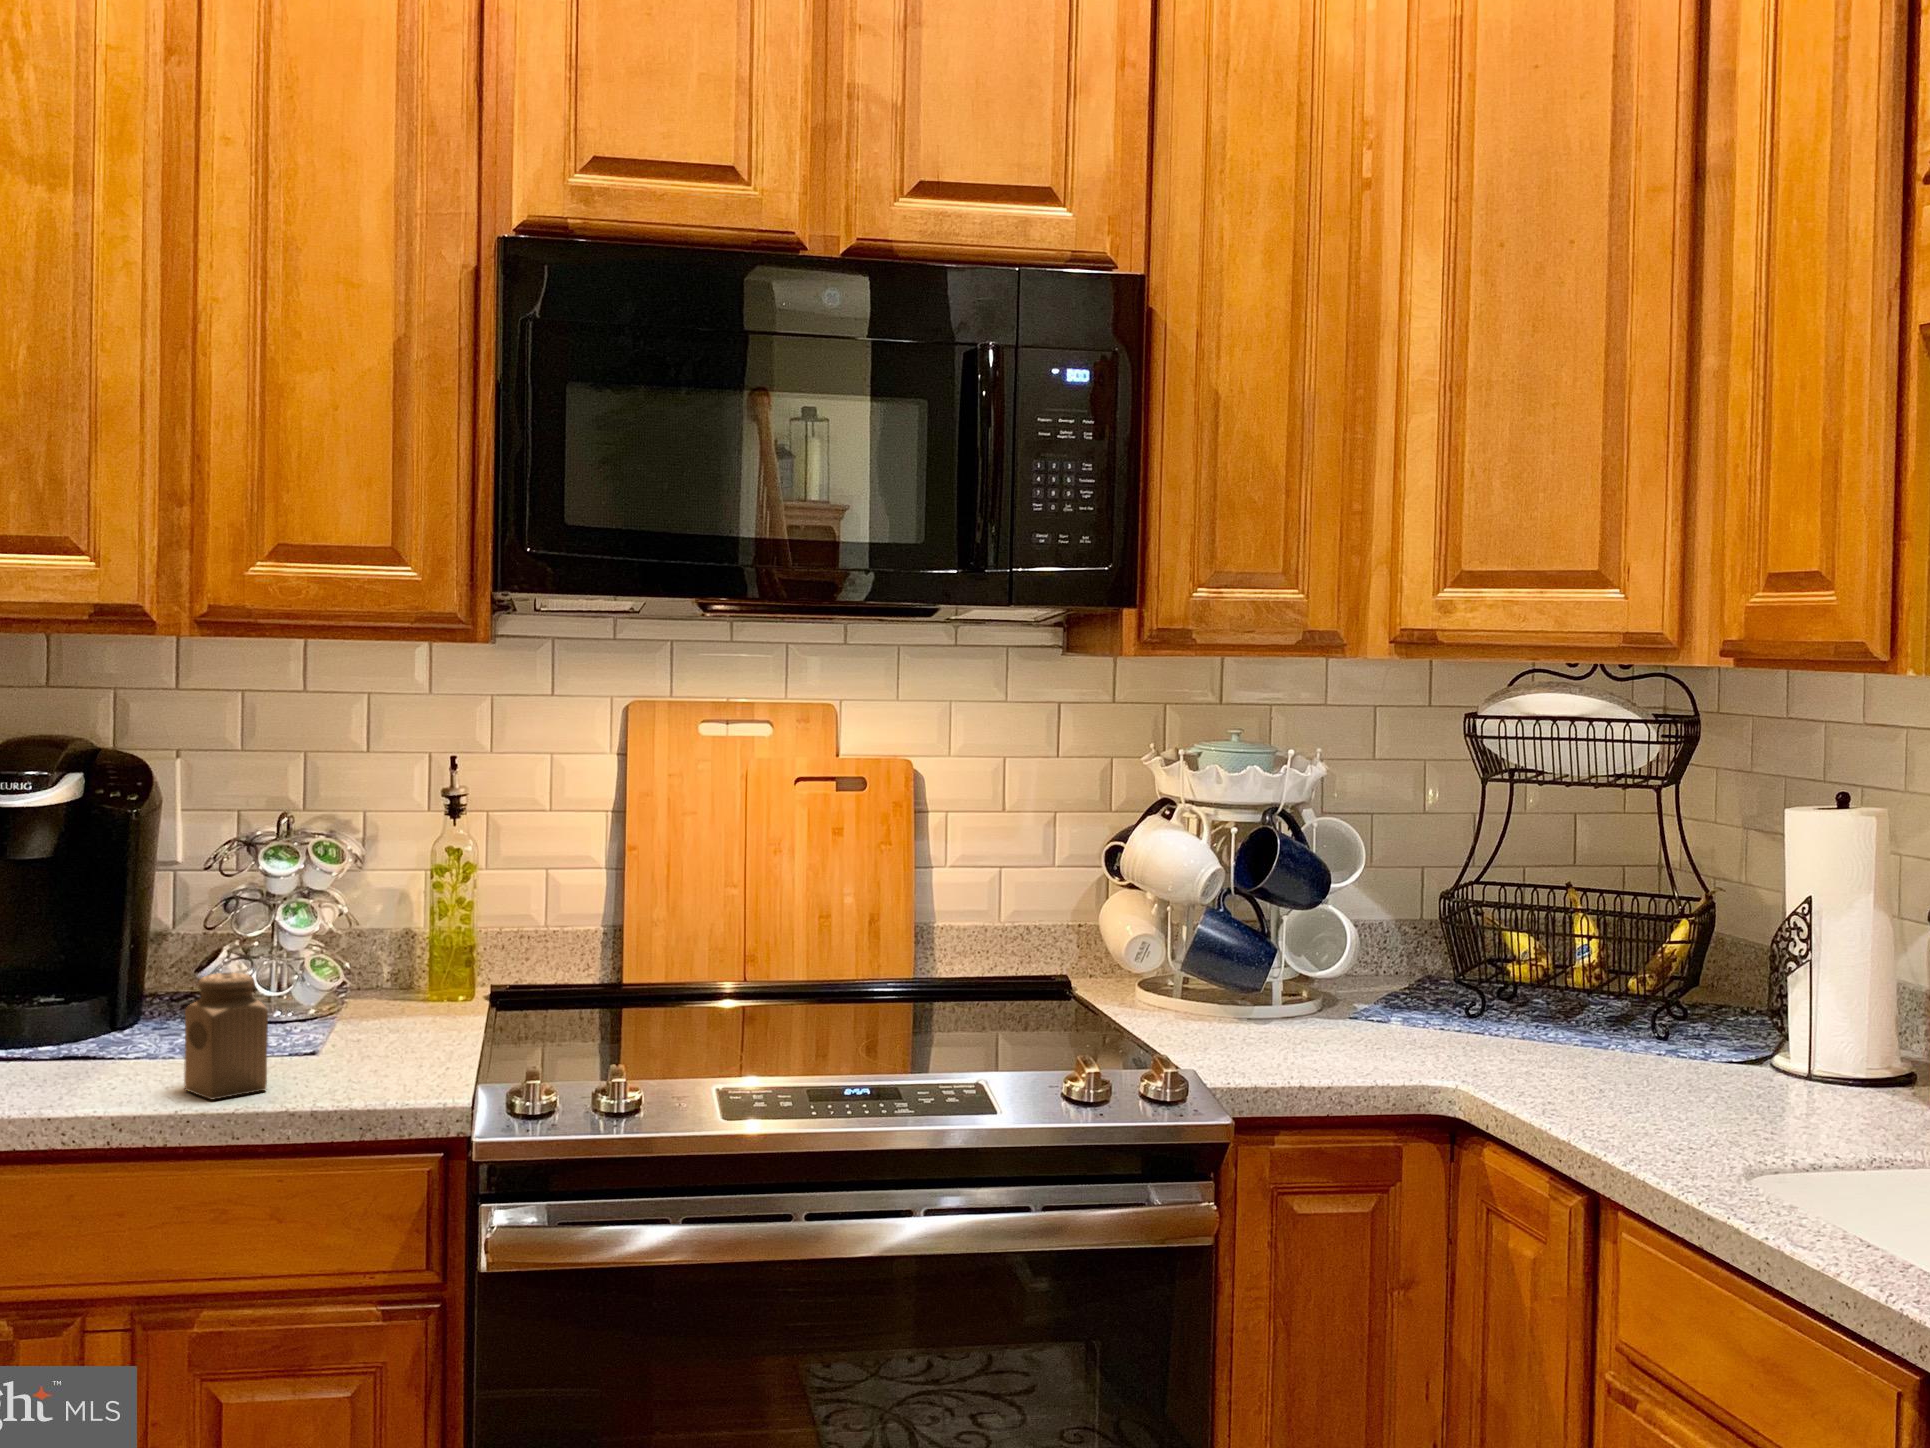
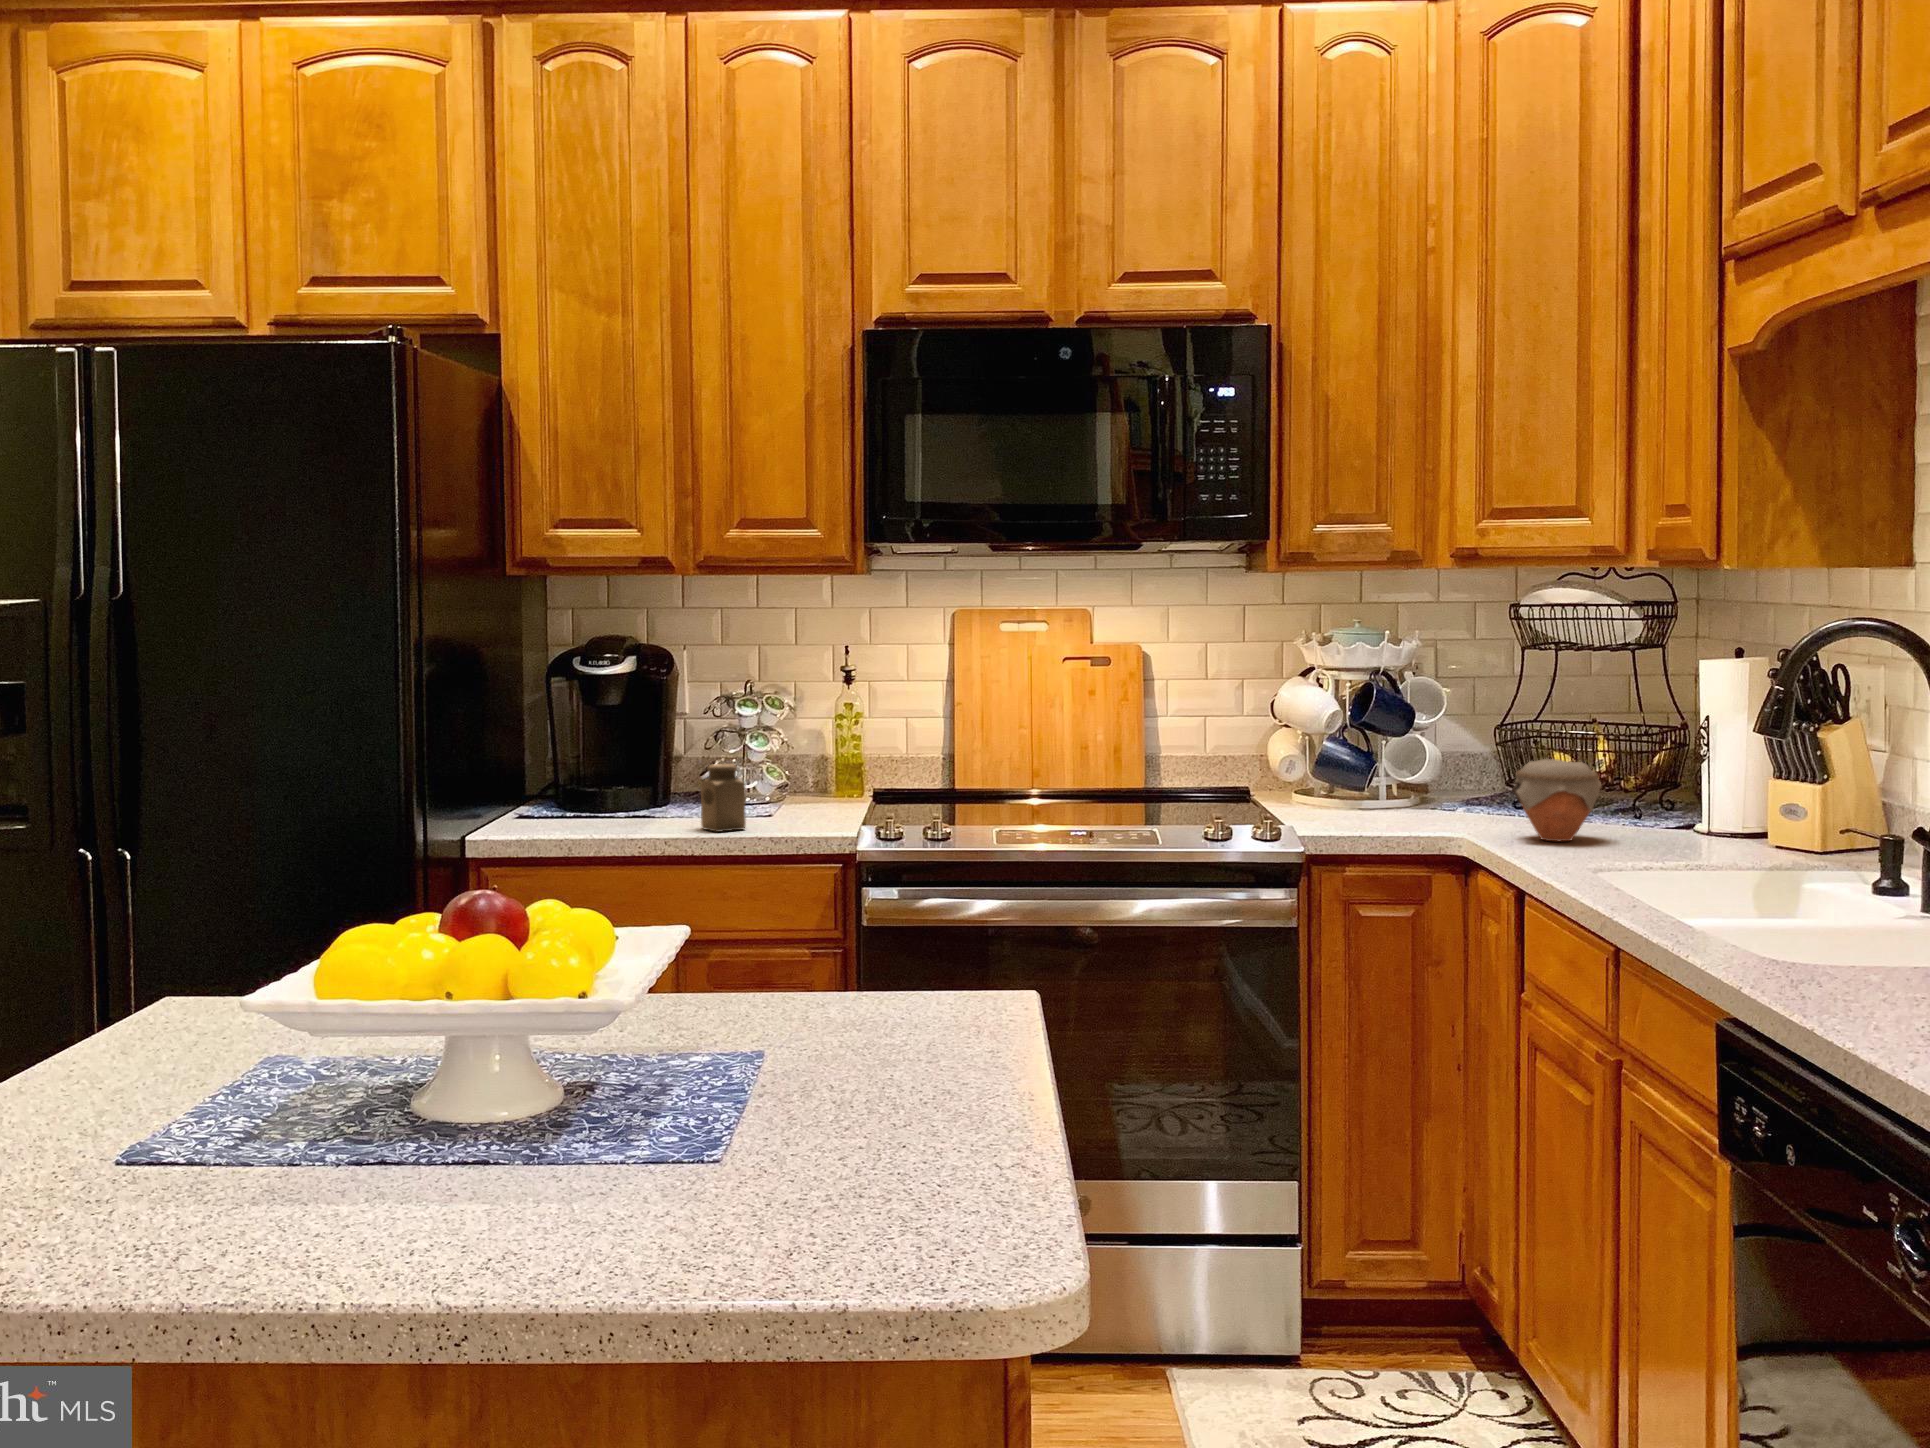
jar: none [1539,965,1676,1100] -> present [1513,759,1601,841]

